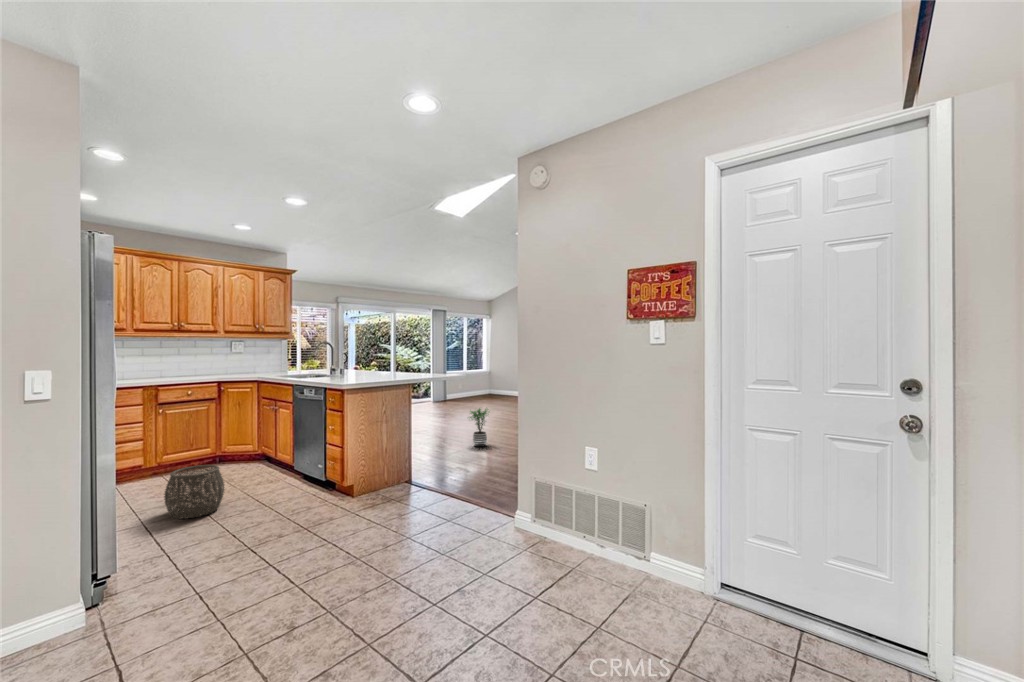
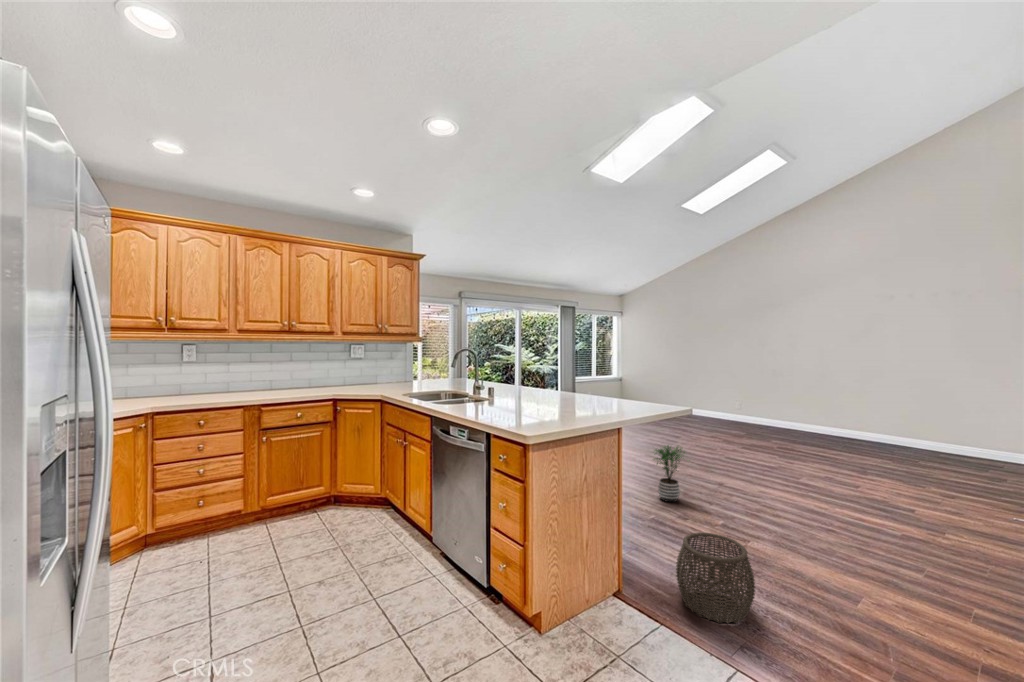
woven basket: present [164,465,224,519] -> present [676,533,755,624]

